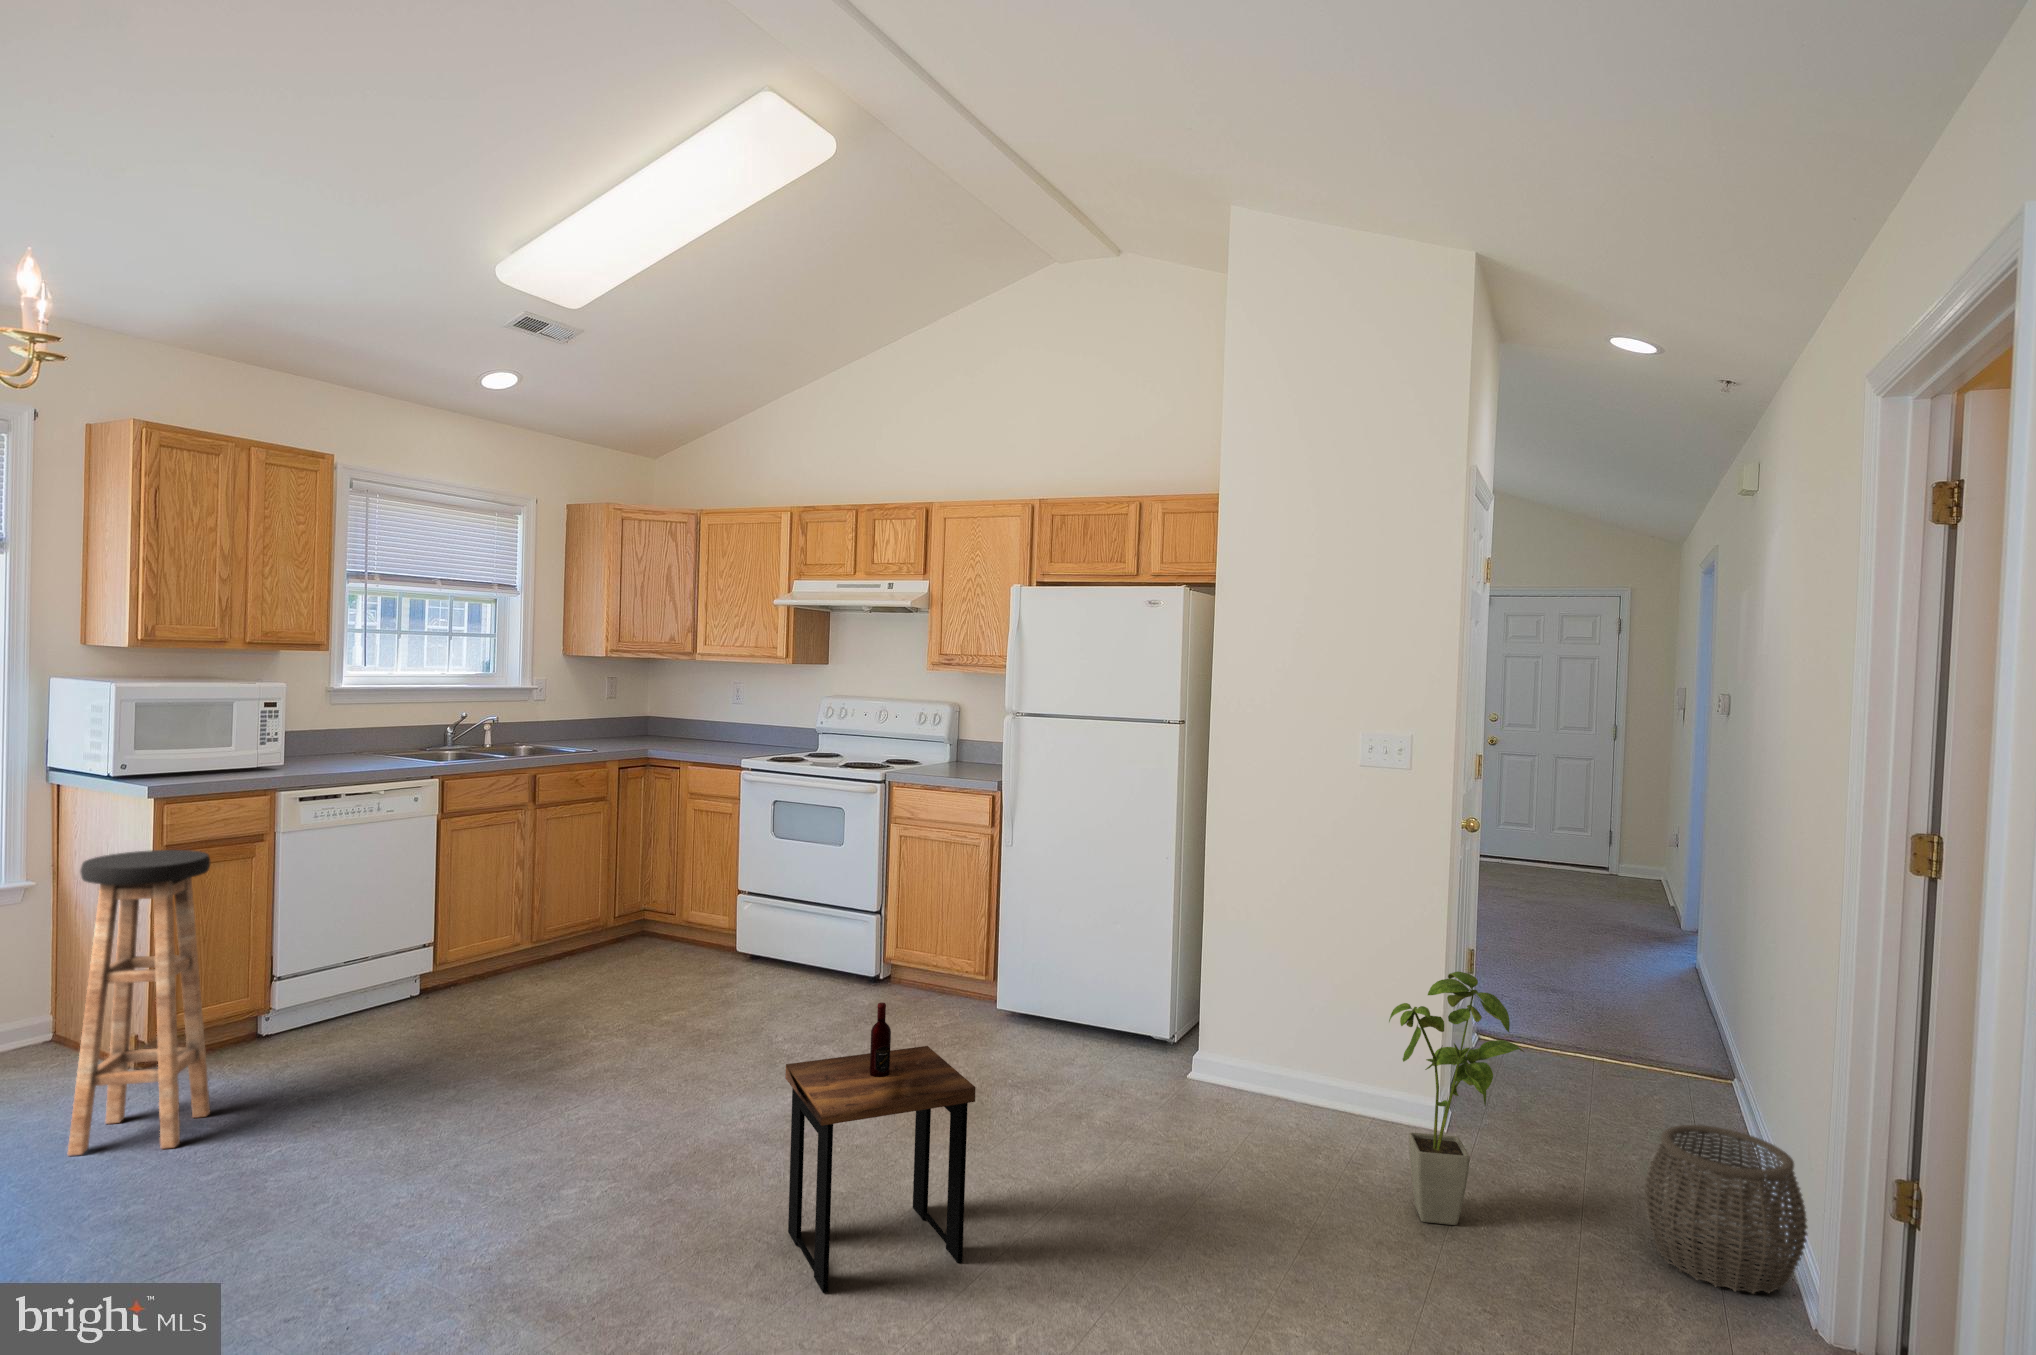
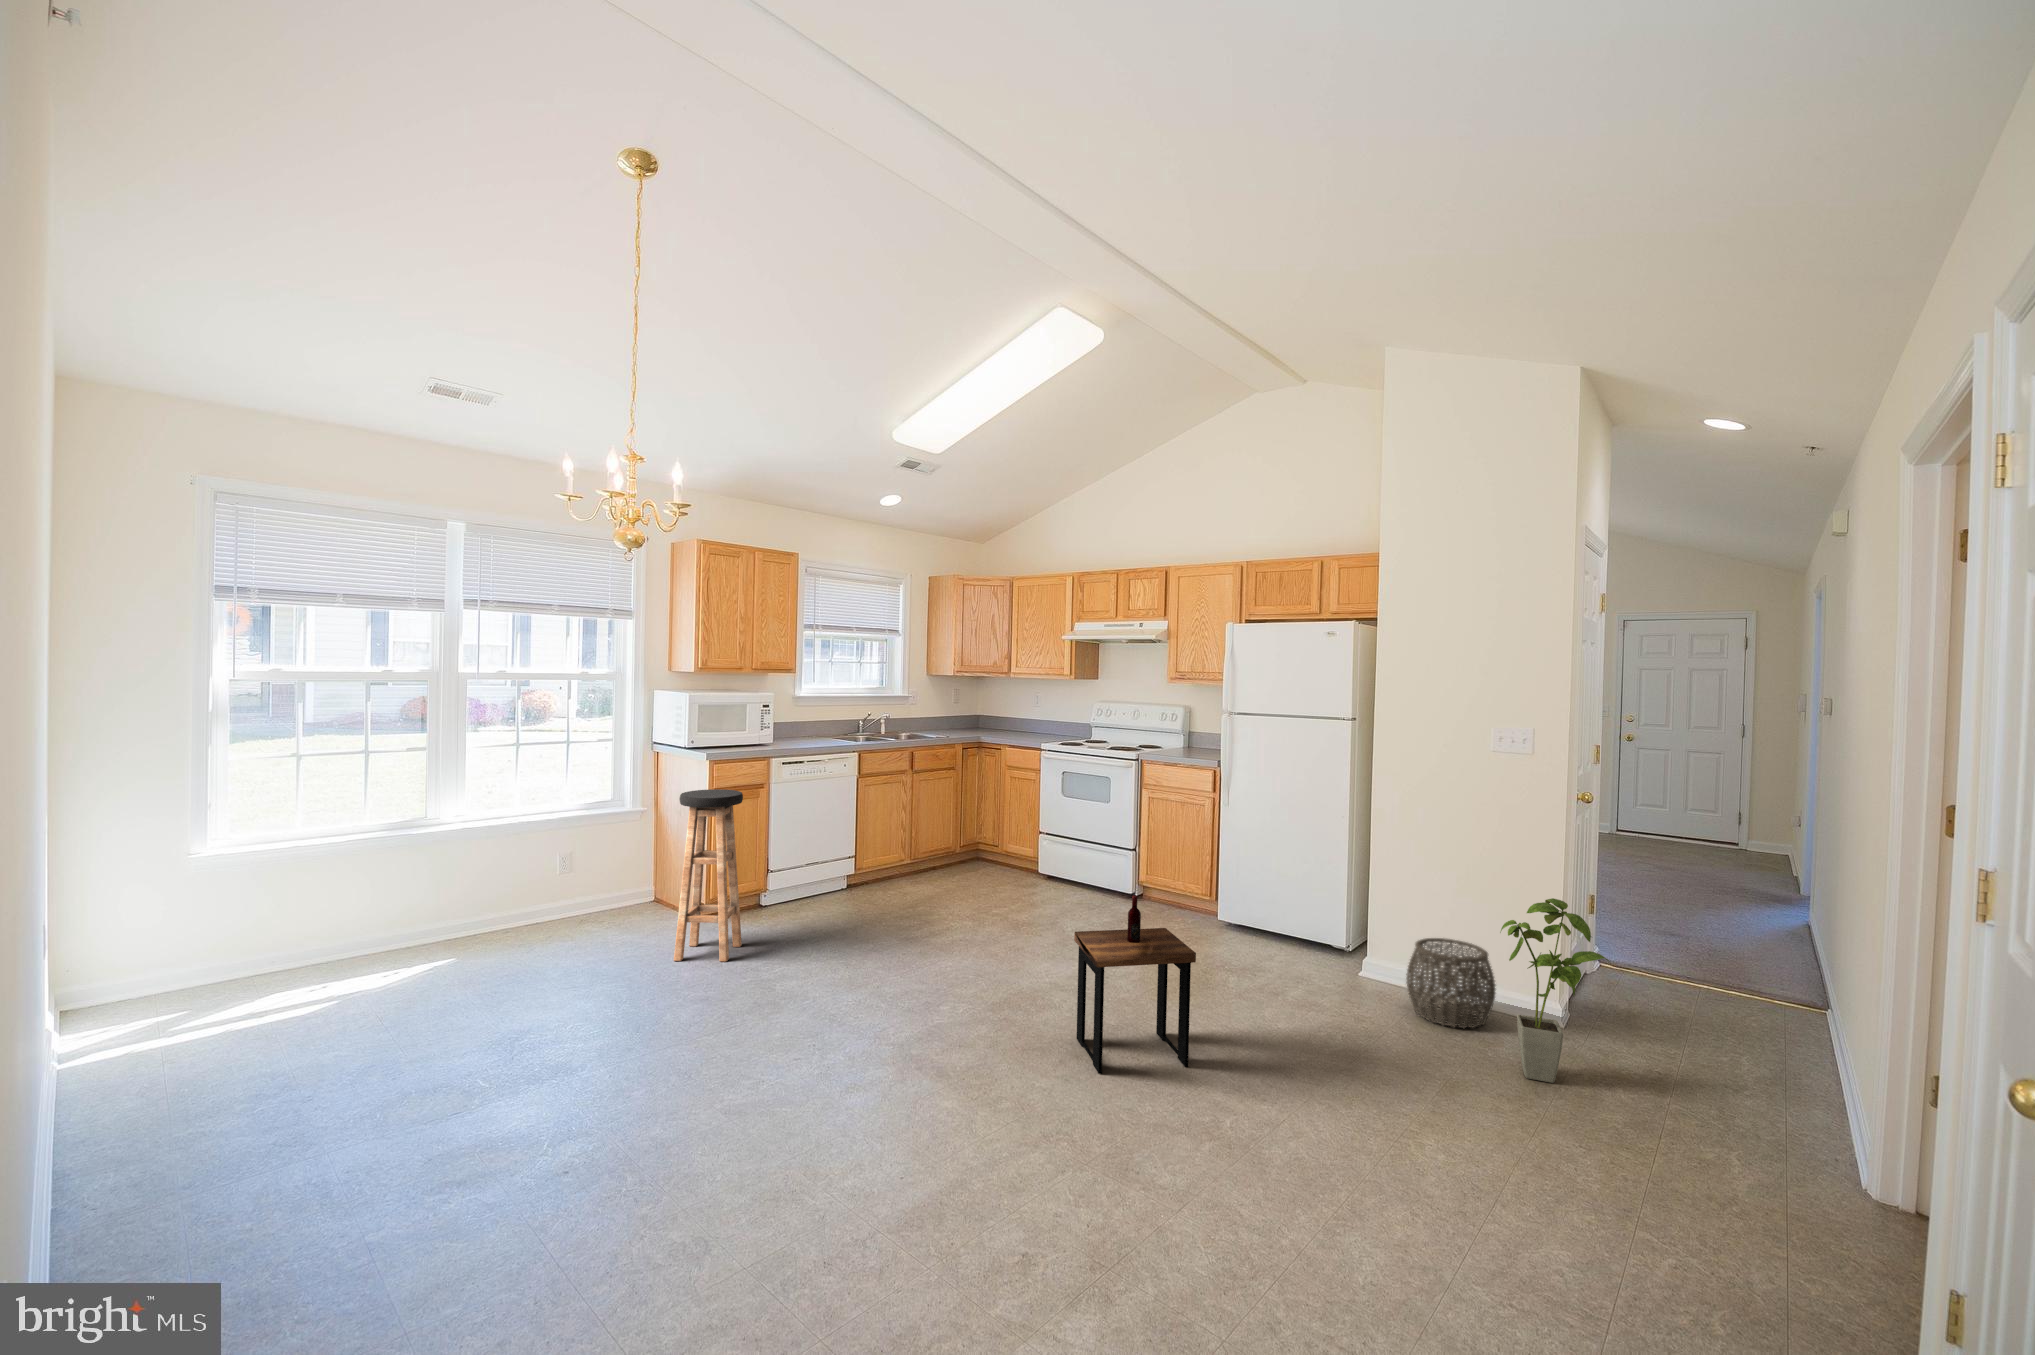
woven basket: present [1644,1125,1807,1294] -> present [1406,938,1496,1028]

